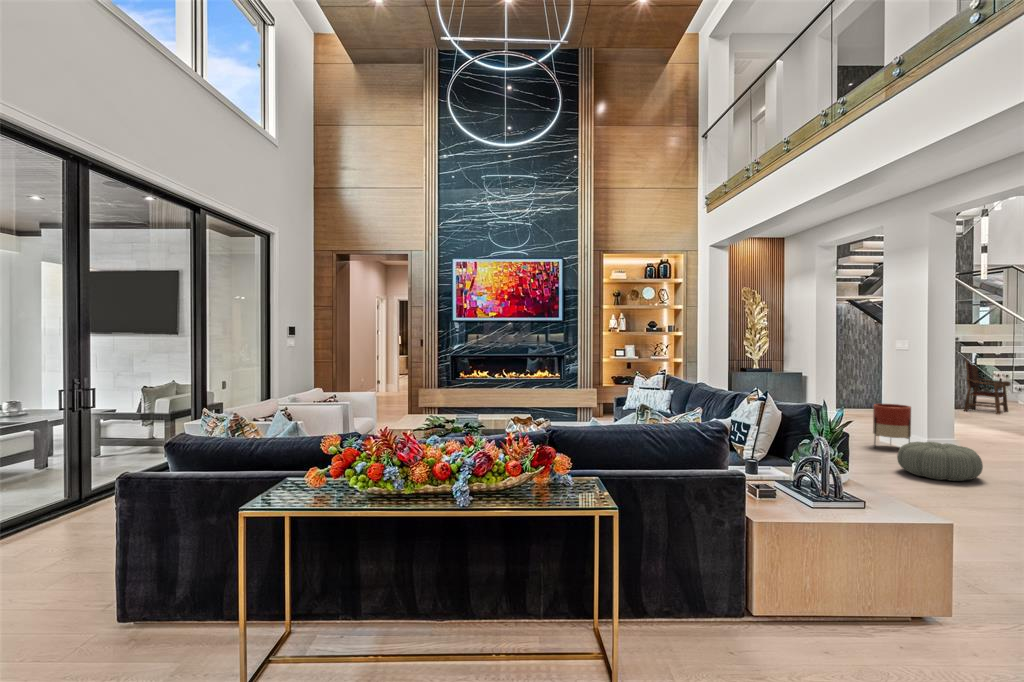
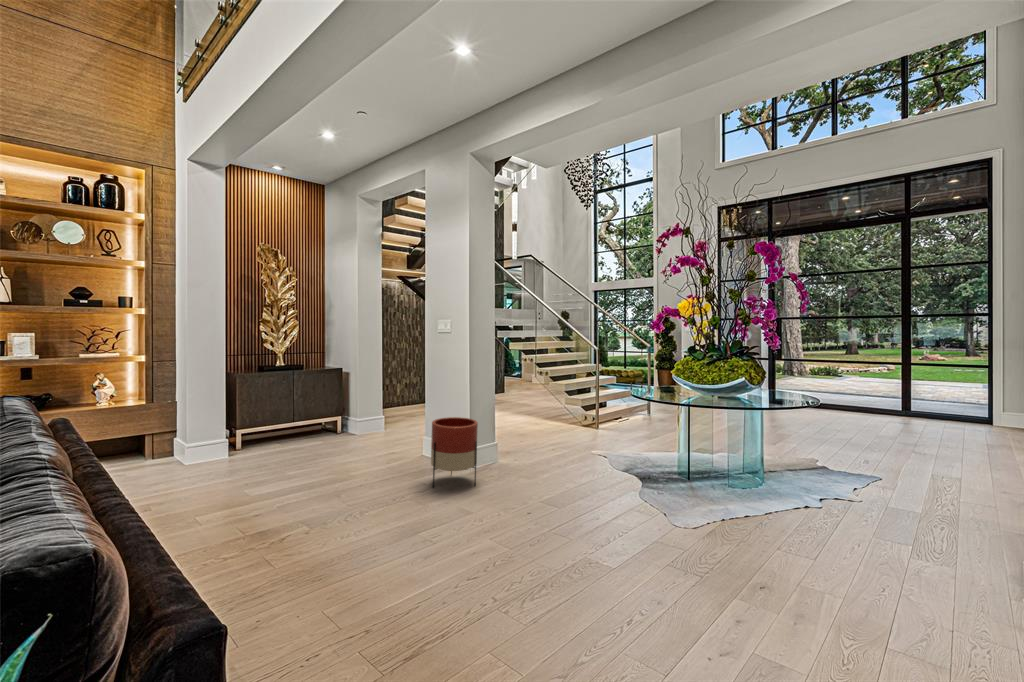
armchair: present [964,360,1011,414] -> none [498,342,531,396]
pouf: present [897,442,983,481] -> none [475,495,590,578]

